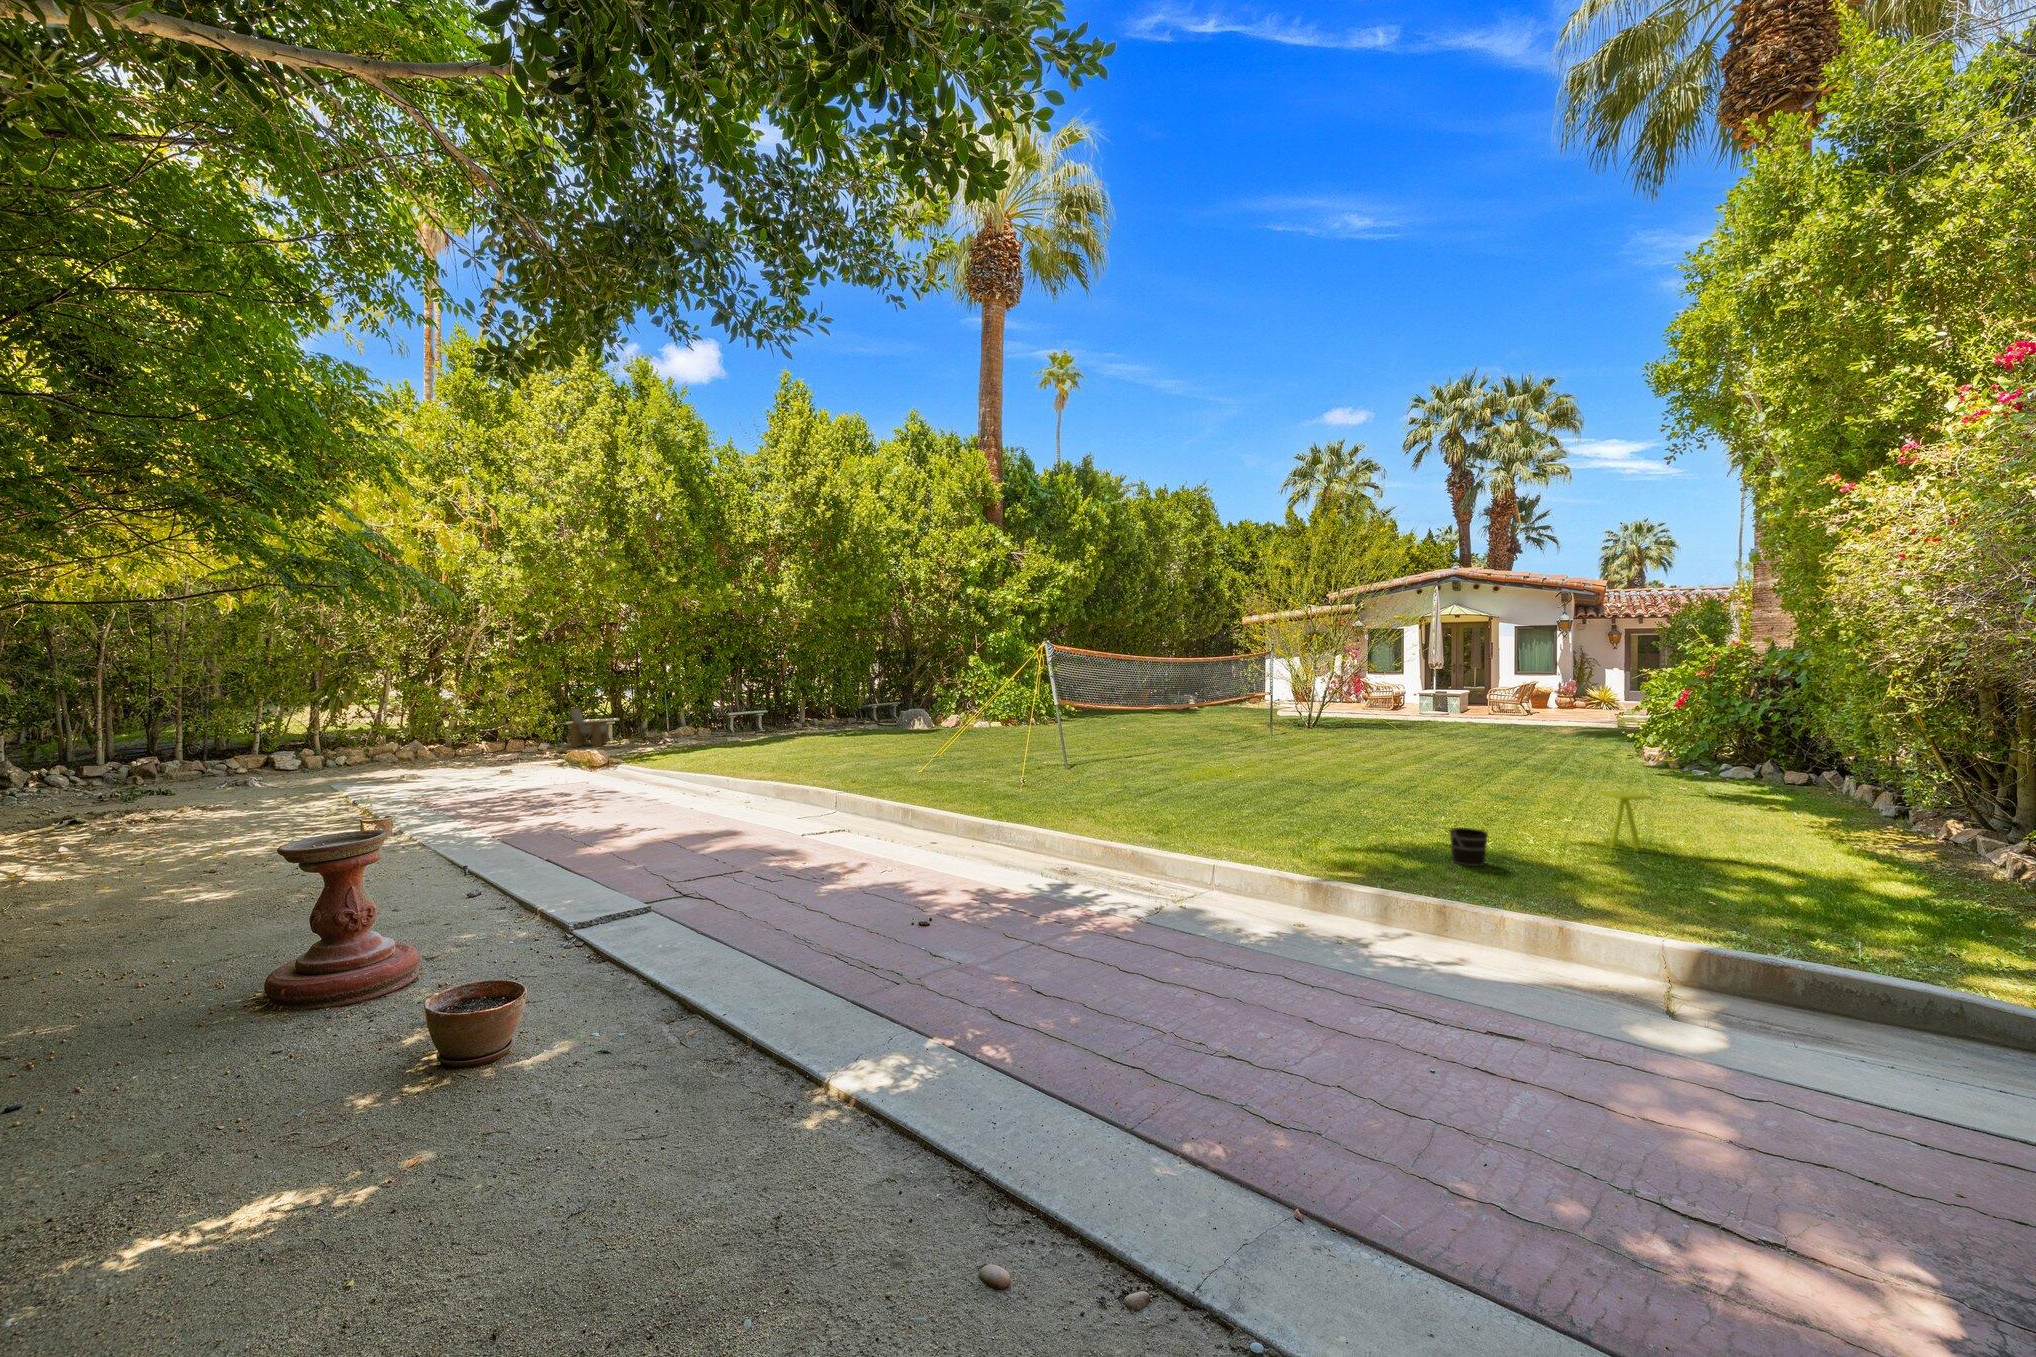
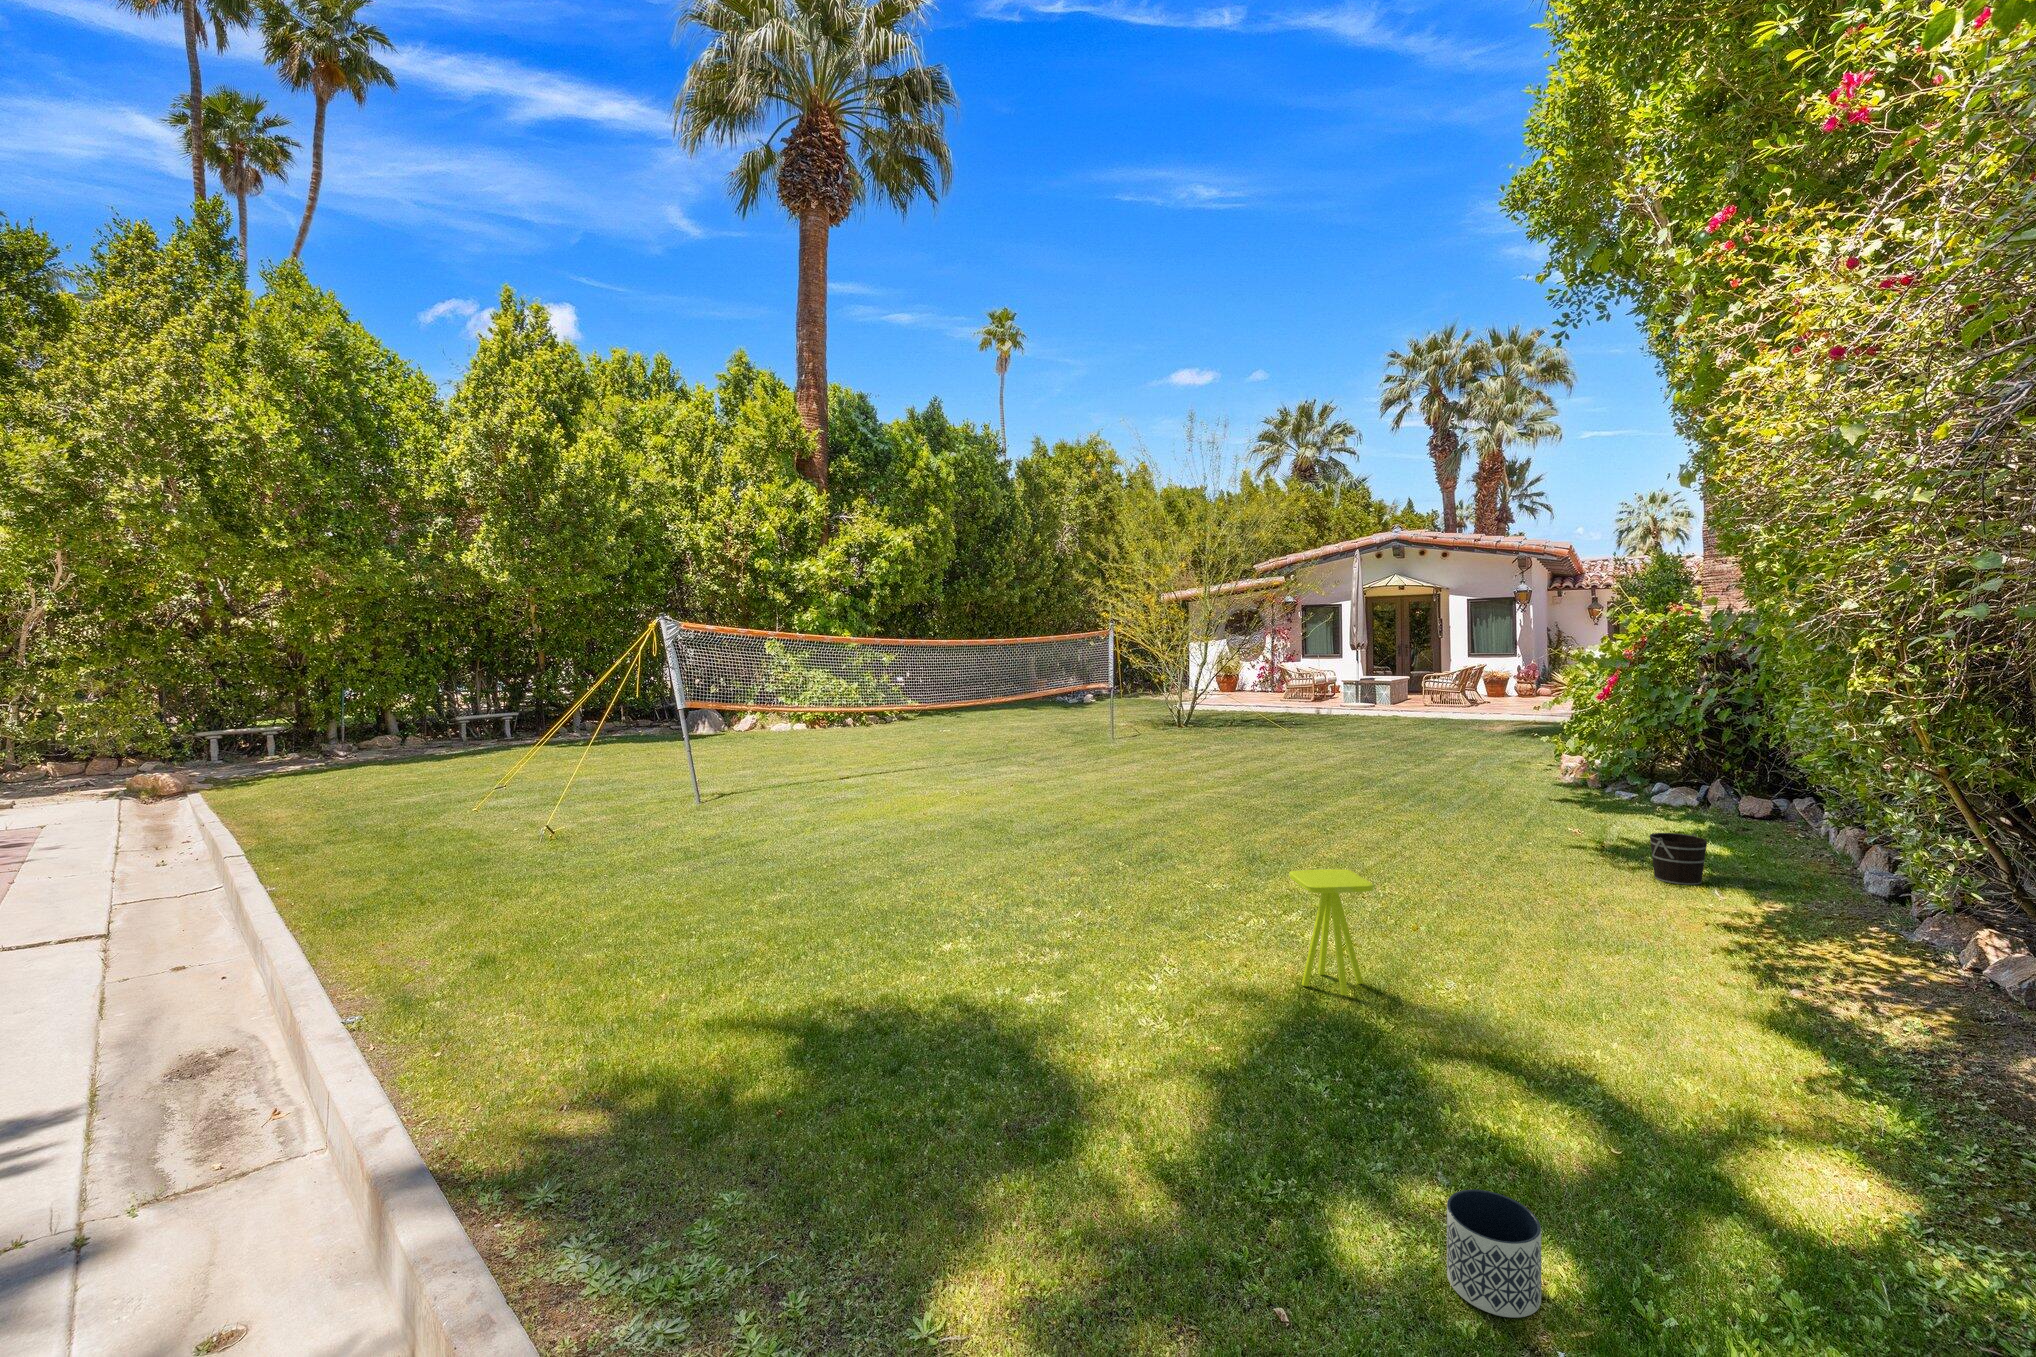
armchair: present [569,708,607,747] -> none [173,711,247,763]
bucket: present [1450,828,1488,866] -> present [1650,833,1707,885]
planter: none [1766,882,1806,917] -> present [1447,1190,1541,1318]

